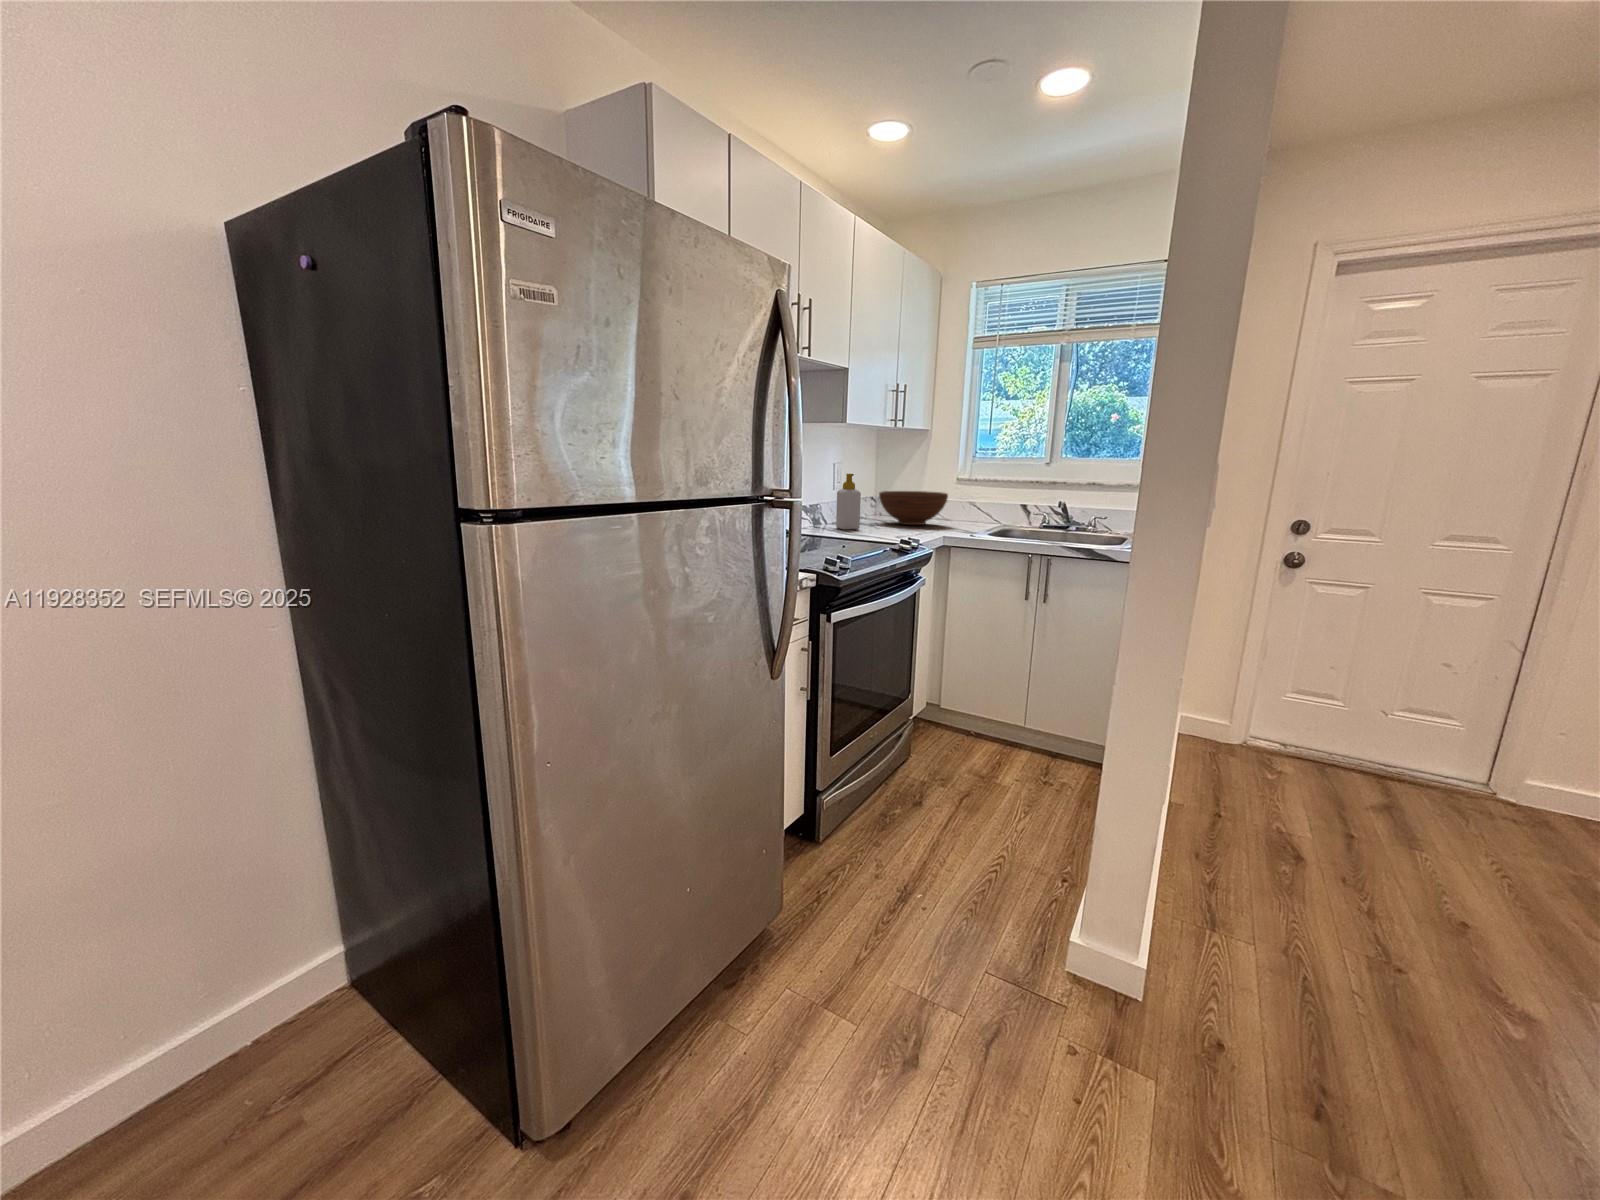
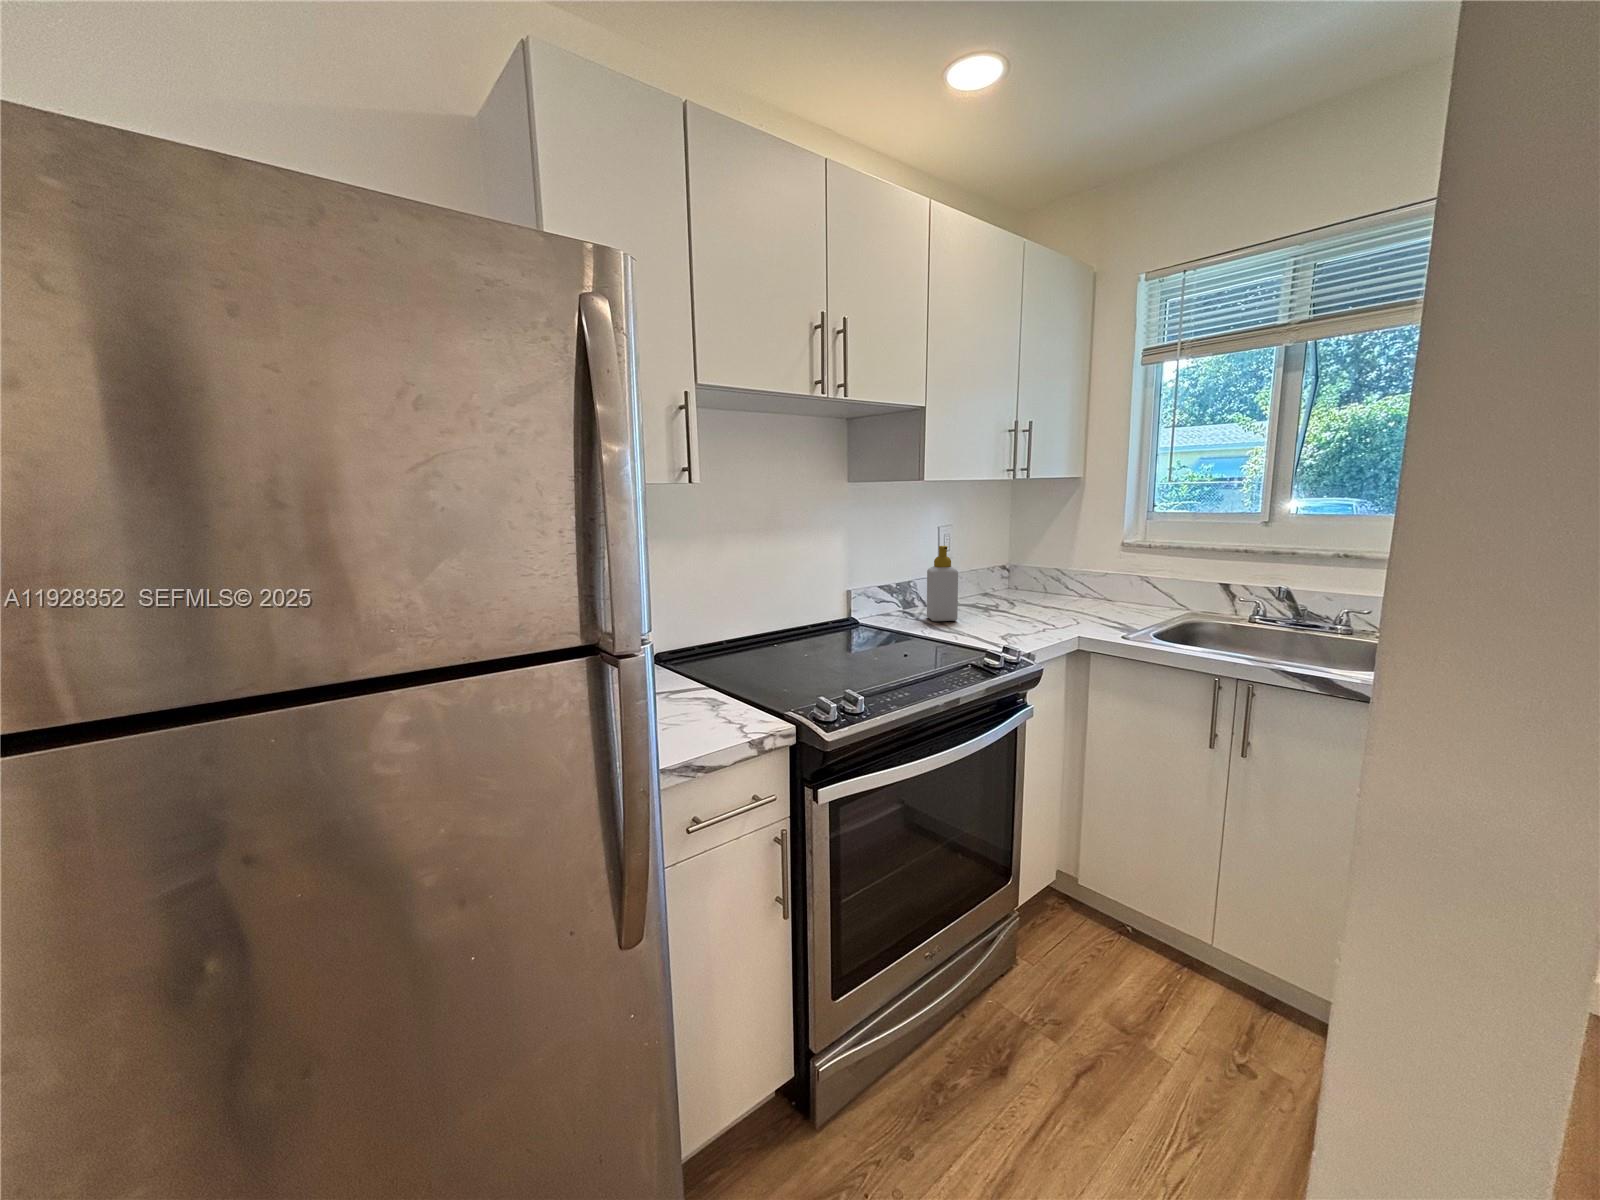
fruit bowl: present [879,491,948,525] -> none [1001,561,1101,611]

